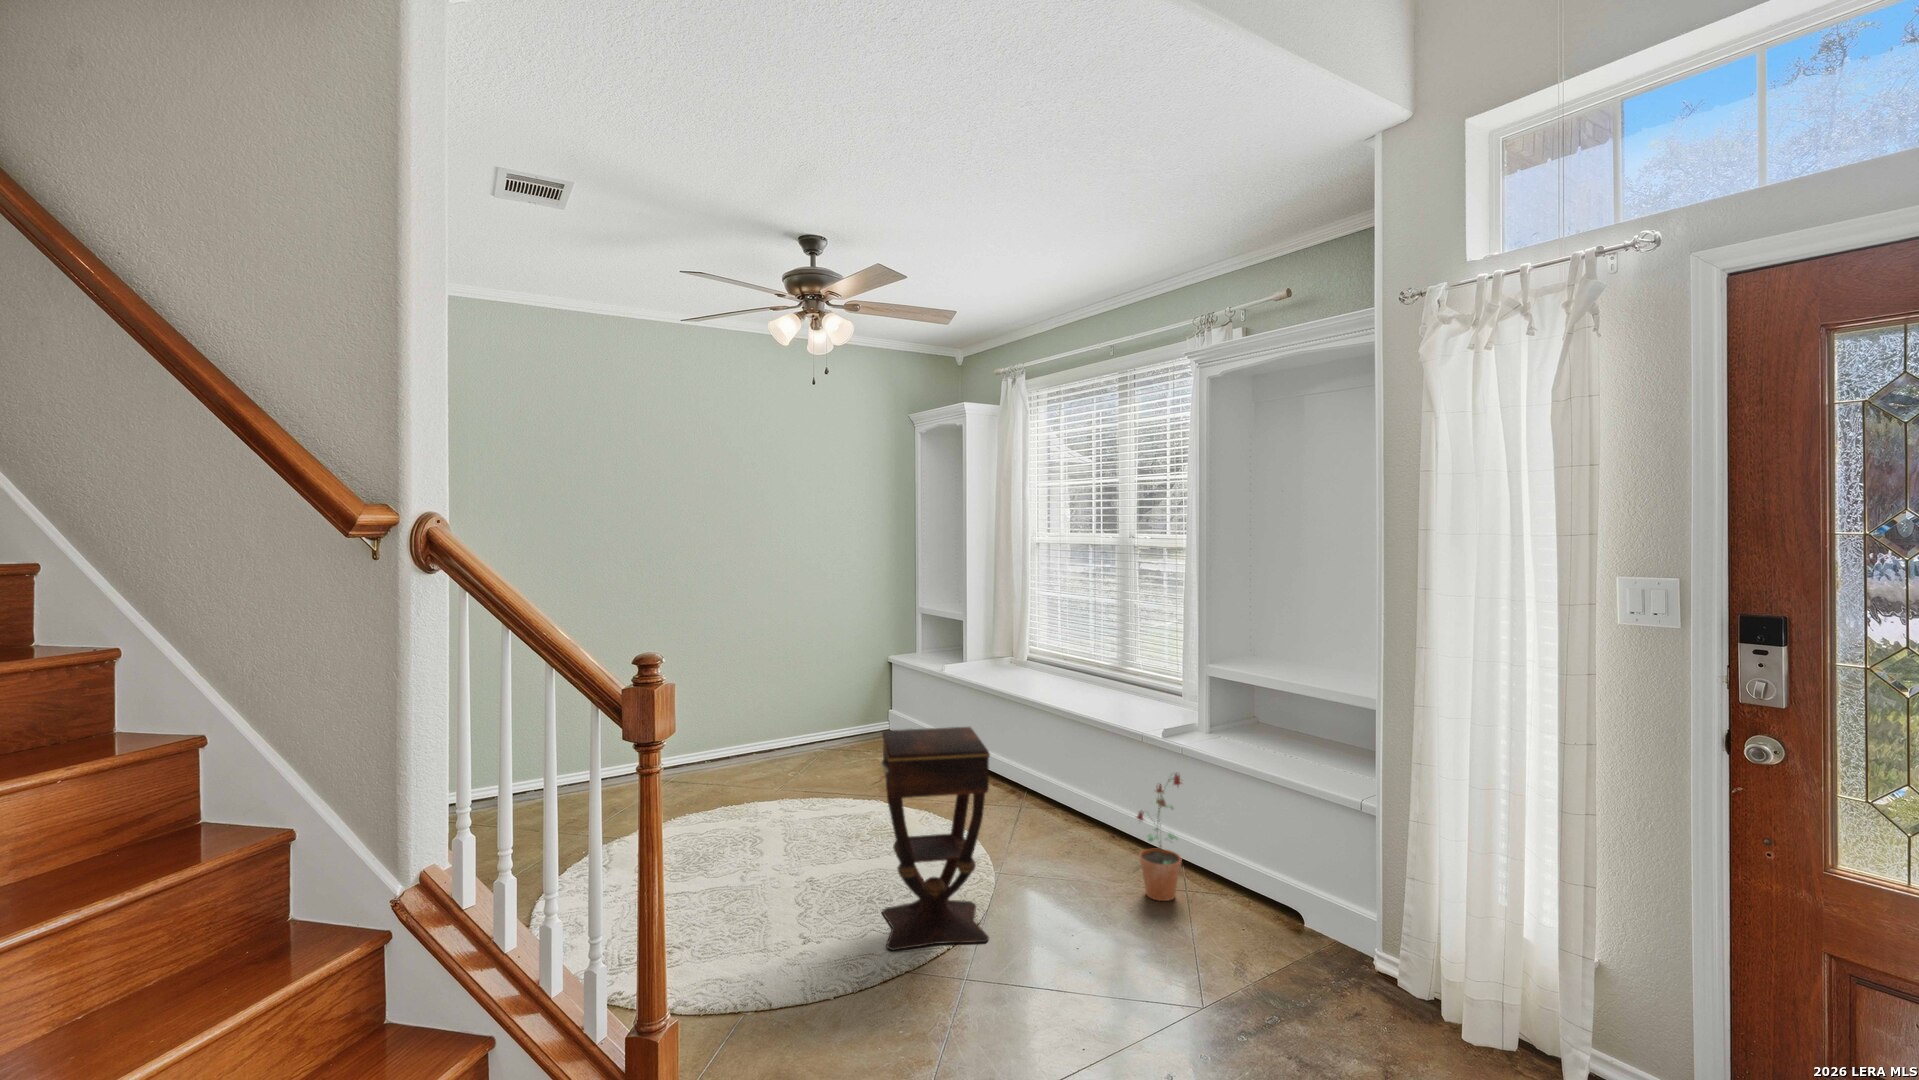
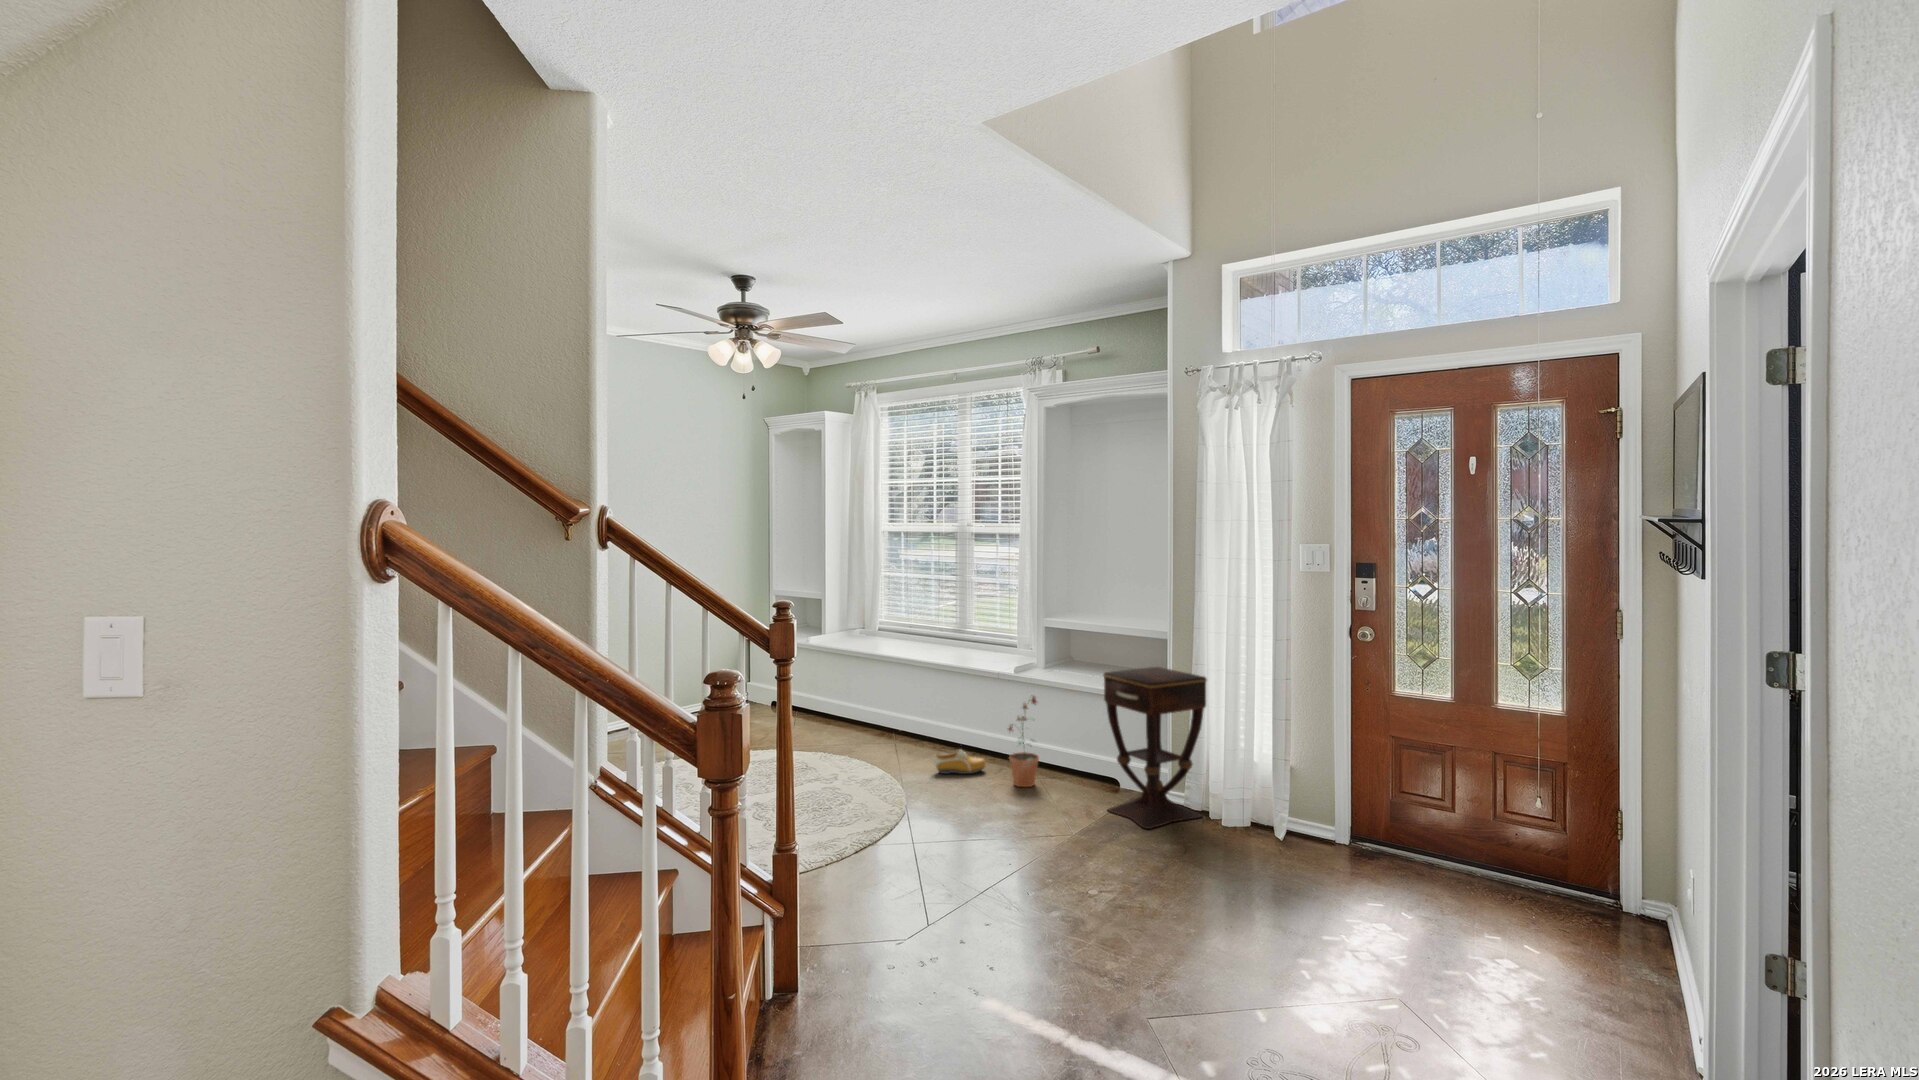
side table: present [881,727,990,950] -> present [1103,667,1207,829]
shoe: none [1049,830,1117,866] -> present [934,750,986,774]

